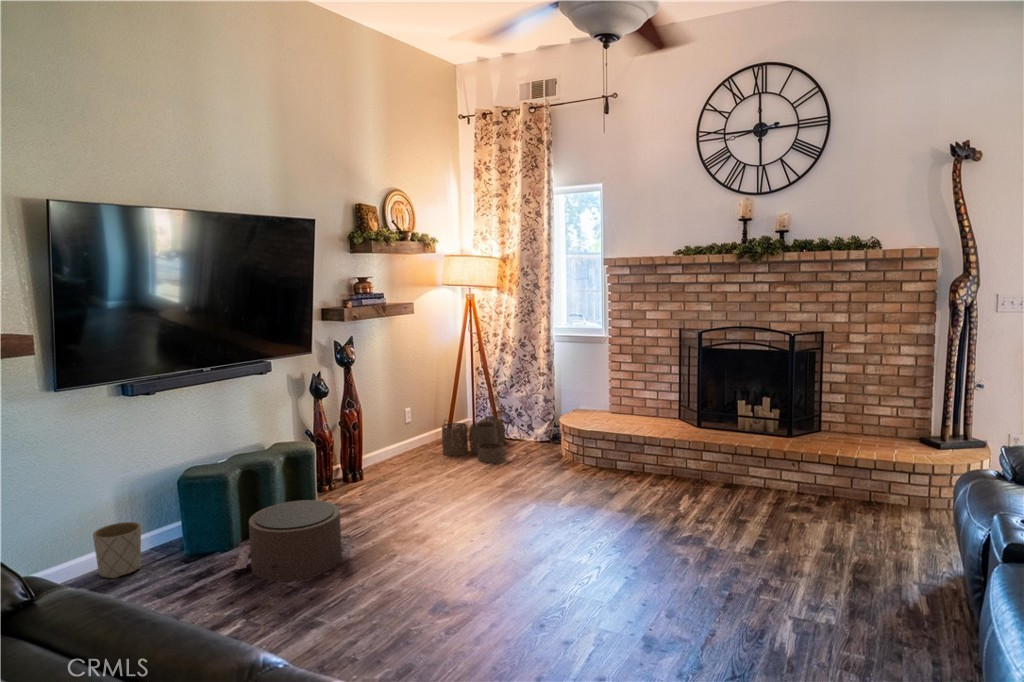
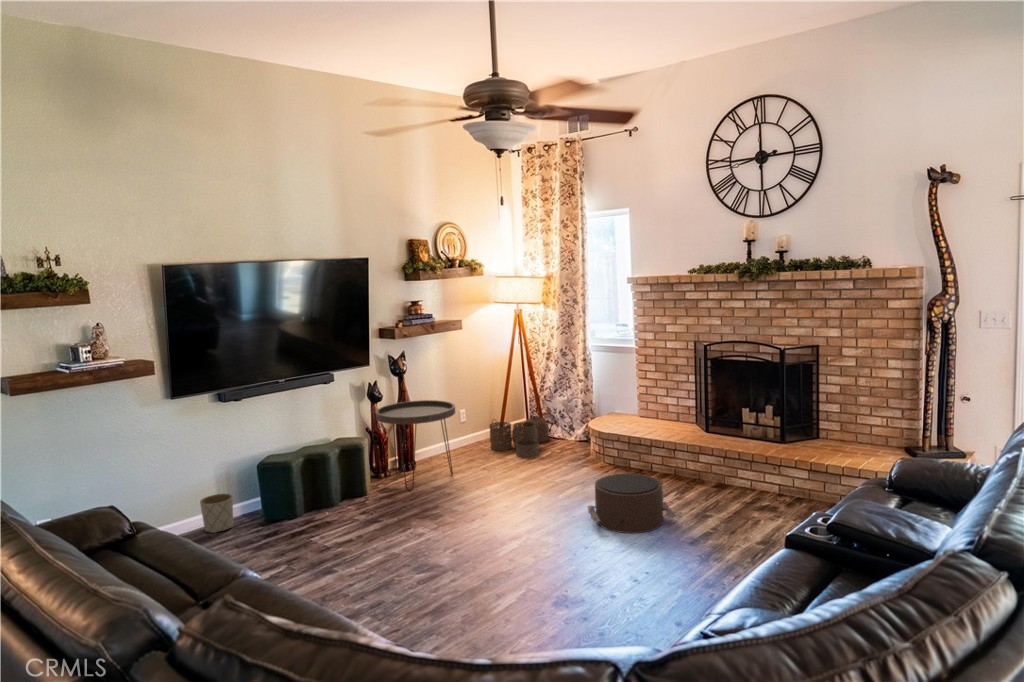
side table: none [323,396,422,507] -> present [376,400,455,491]
pouf: present [237,500,353,582] -> present [588,474,676,533]

